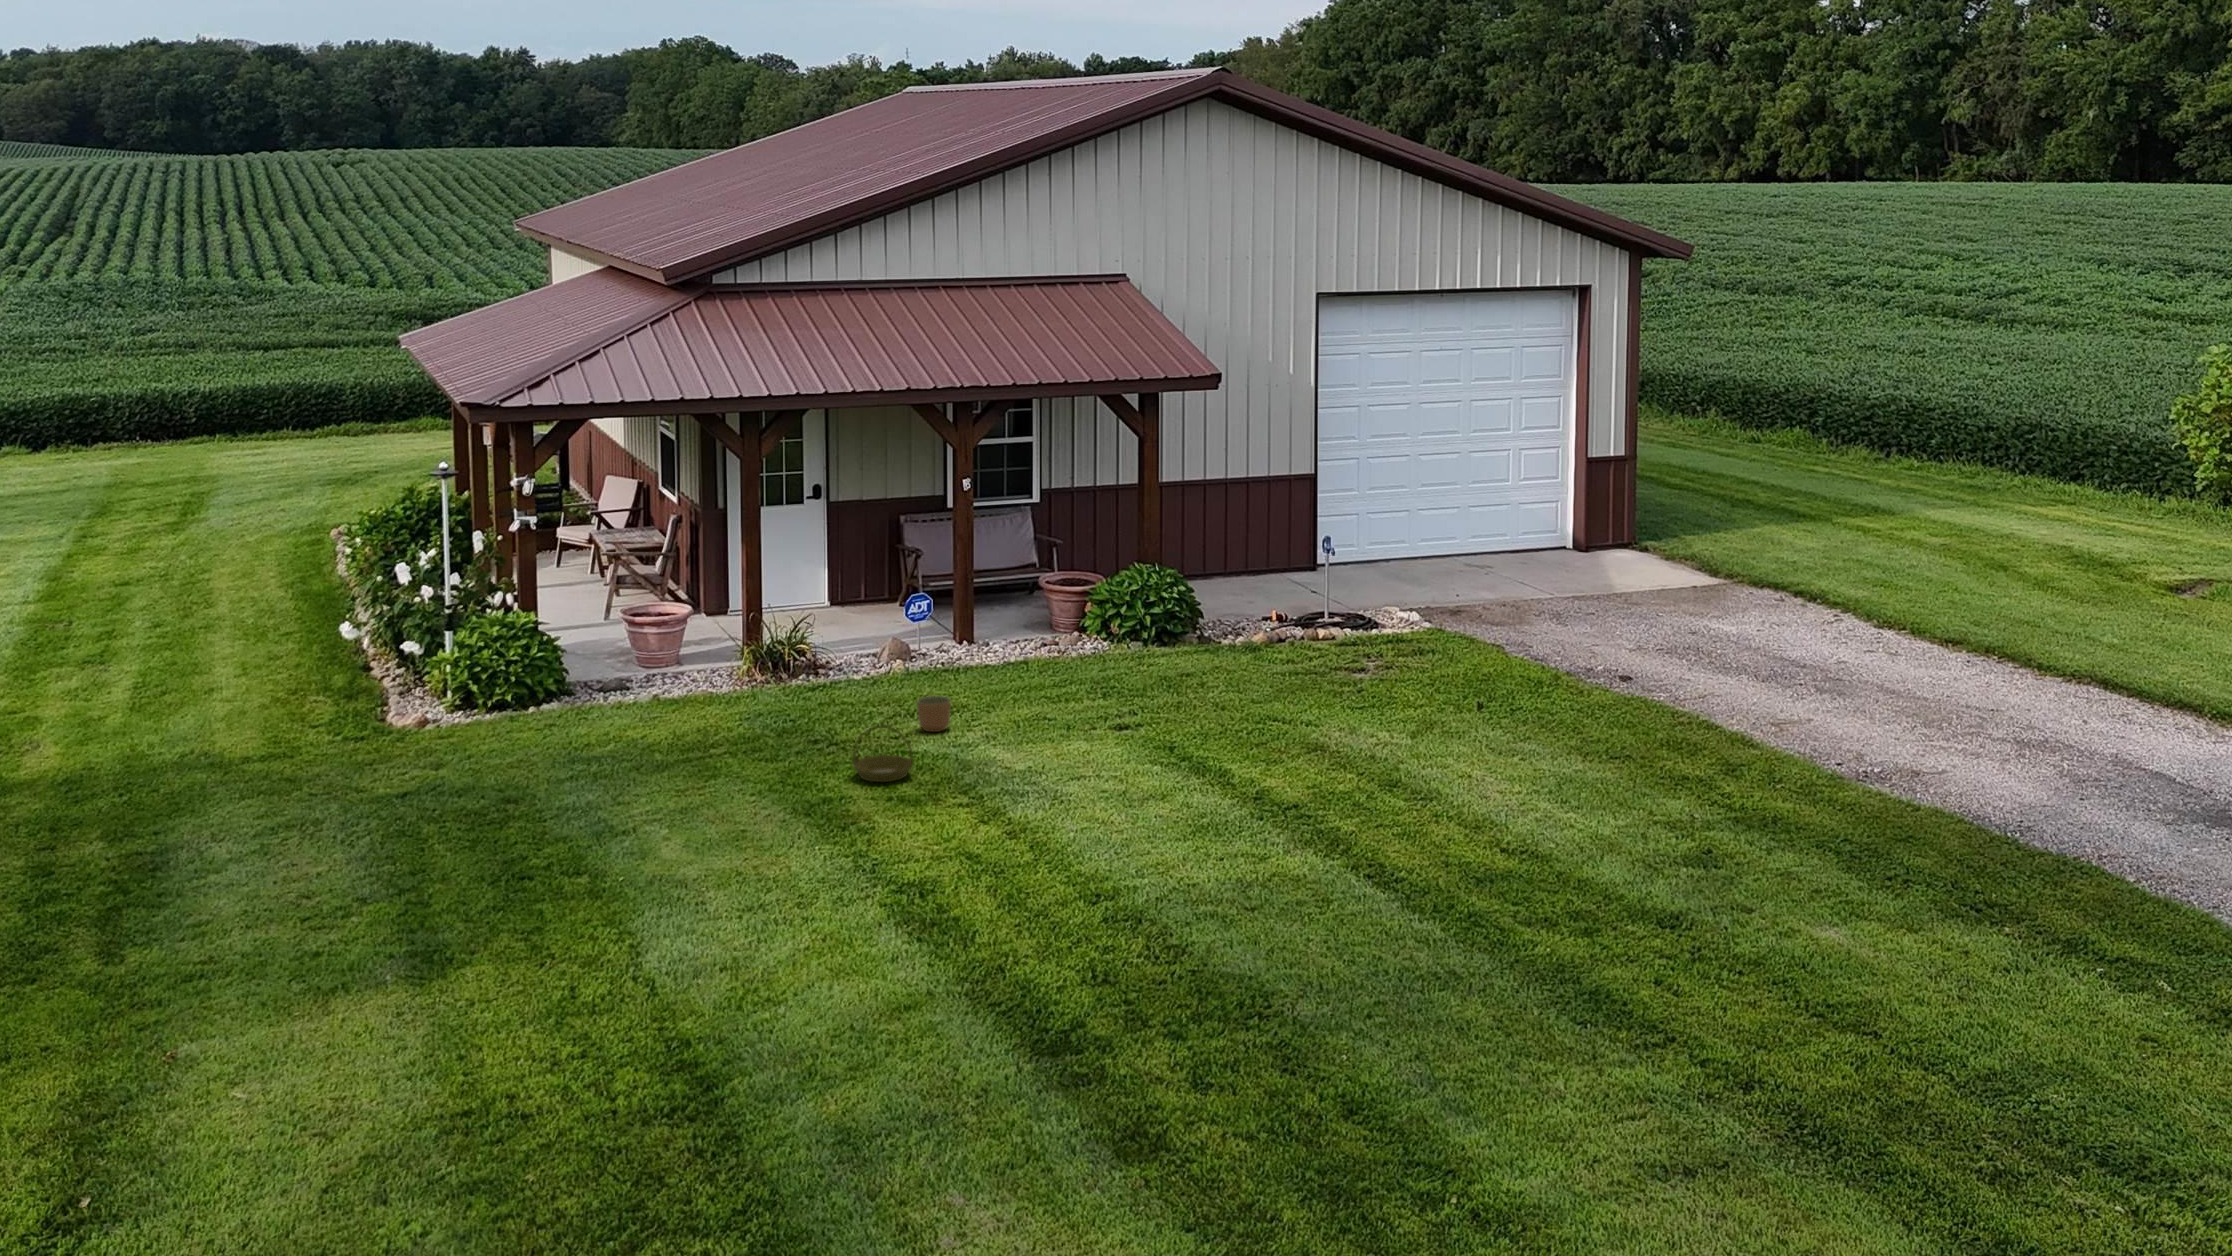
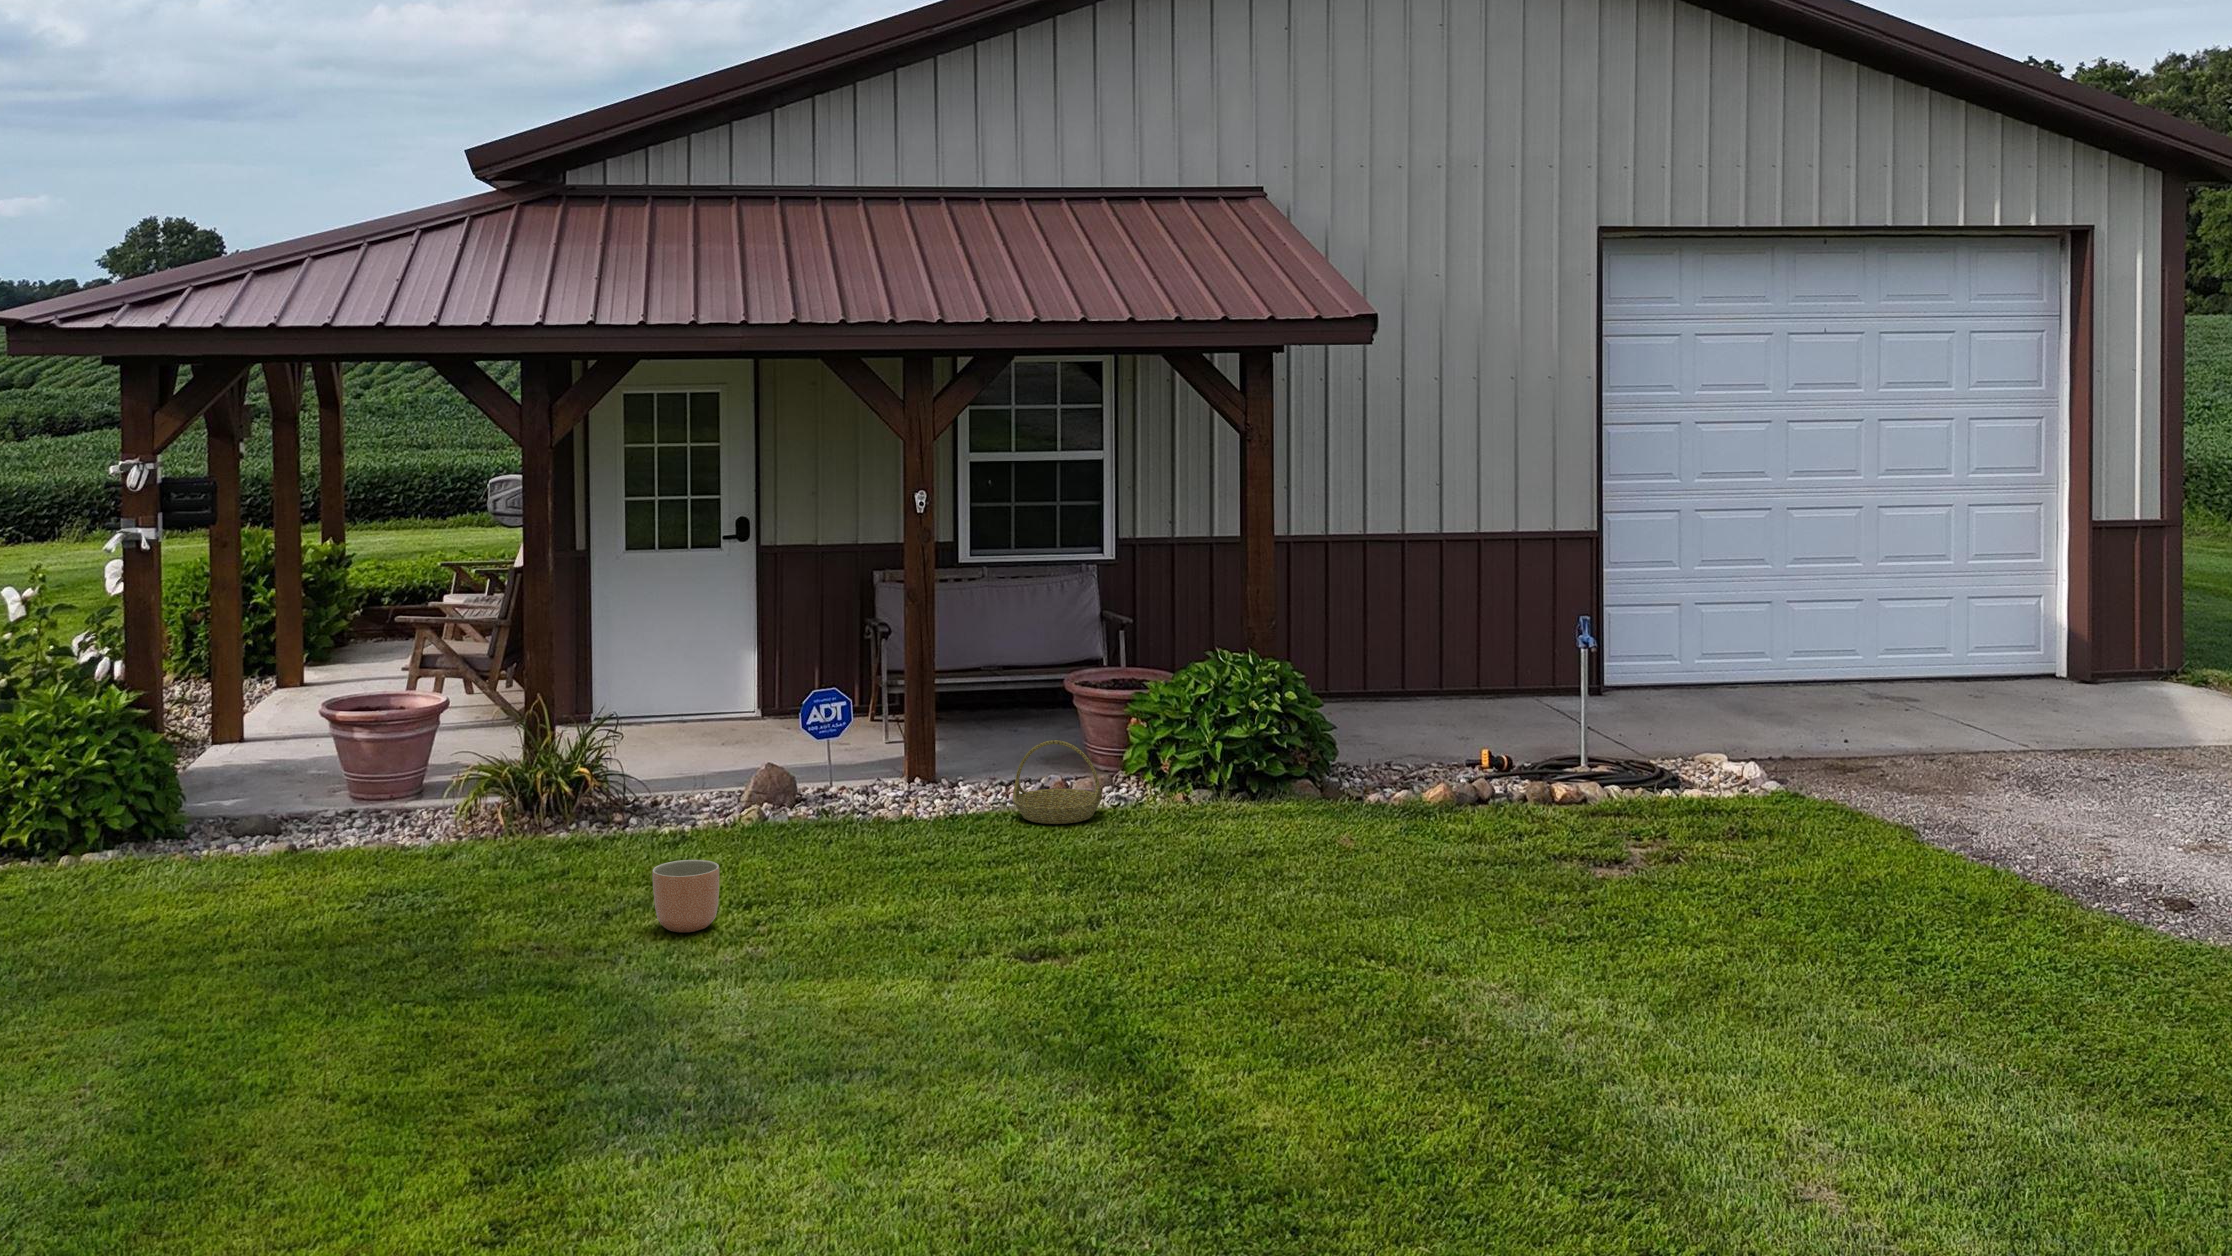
basket: present [853,725,914,782] -> present [1013,740,1102,824]

